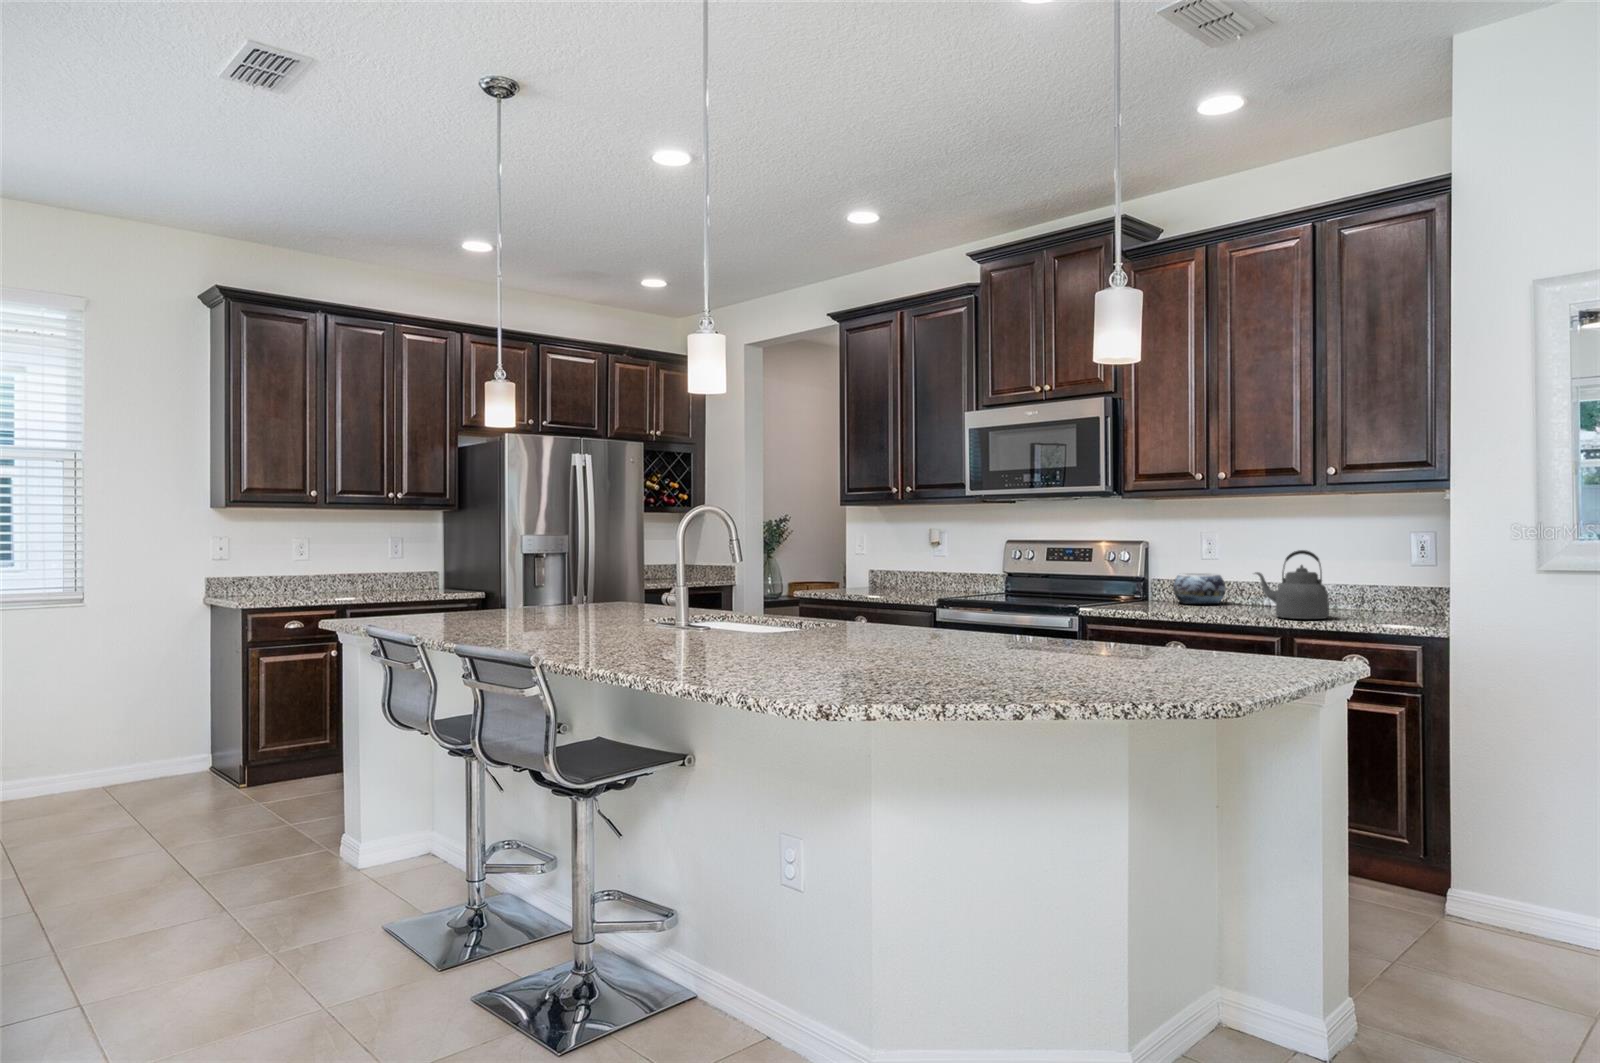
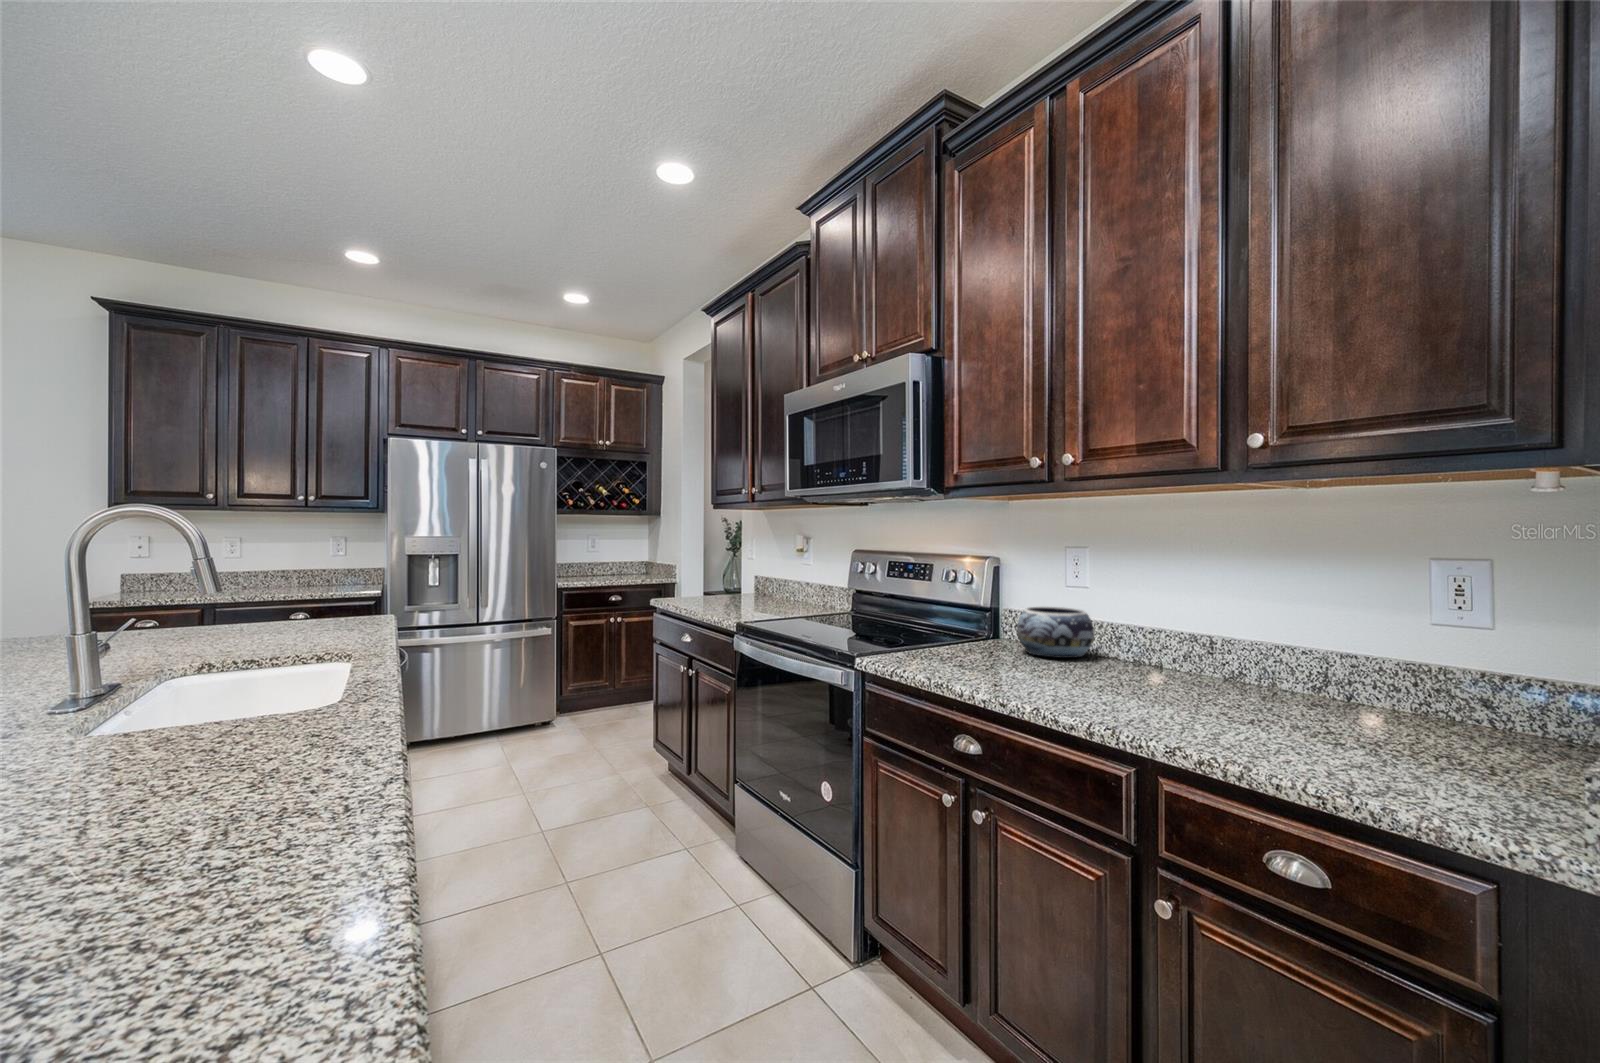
kettle: present [1255,550,1329,619] -> none [1107,592,1248,731]

